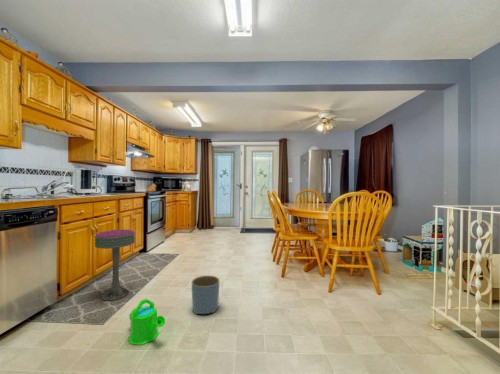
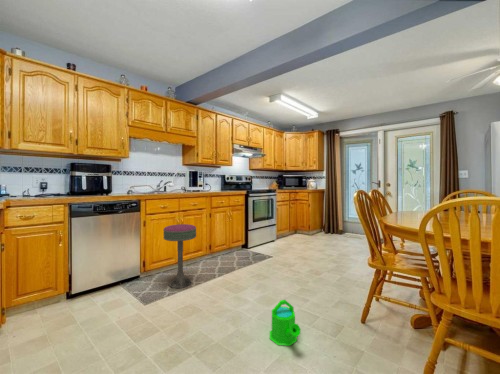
planter: present [192,276,219,314] -> none [202,292,235,344]
watering can: present [128,299,165,345] -> present [270,300,301,346]

